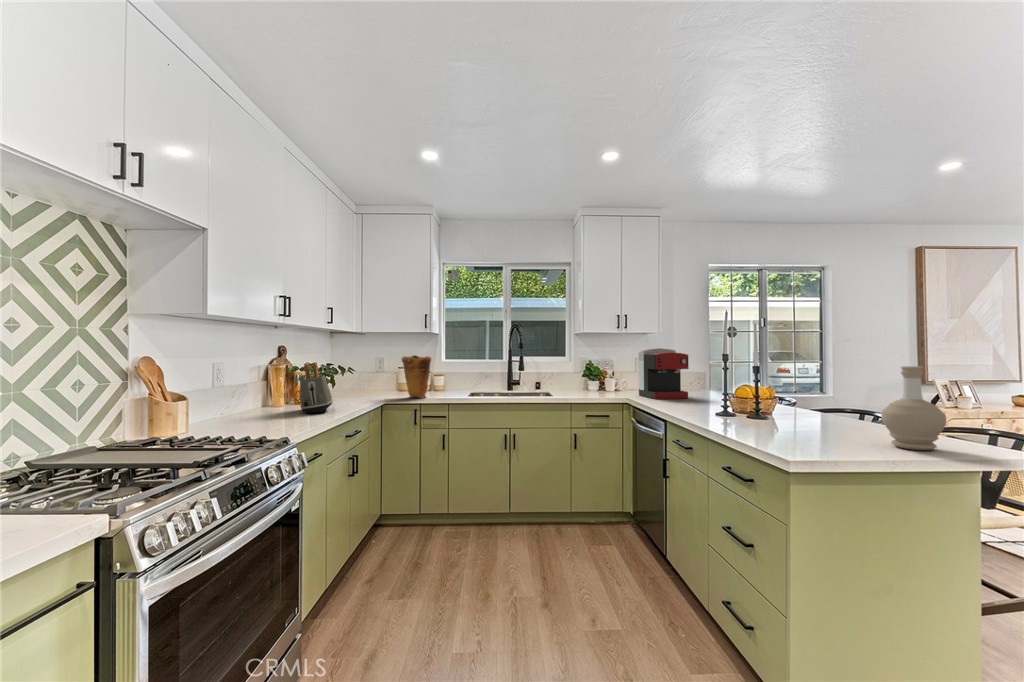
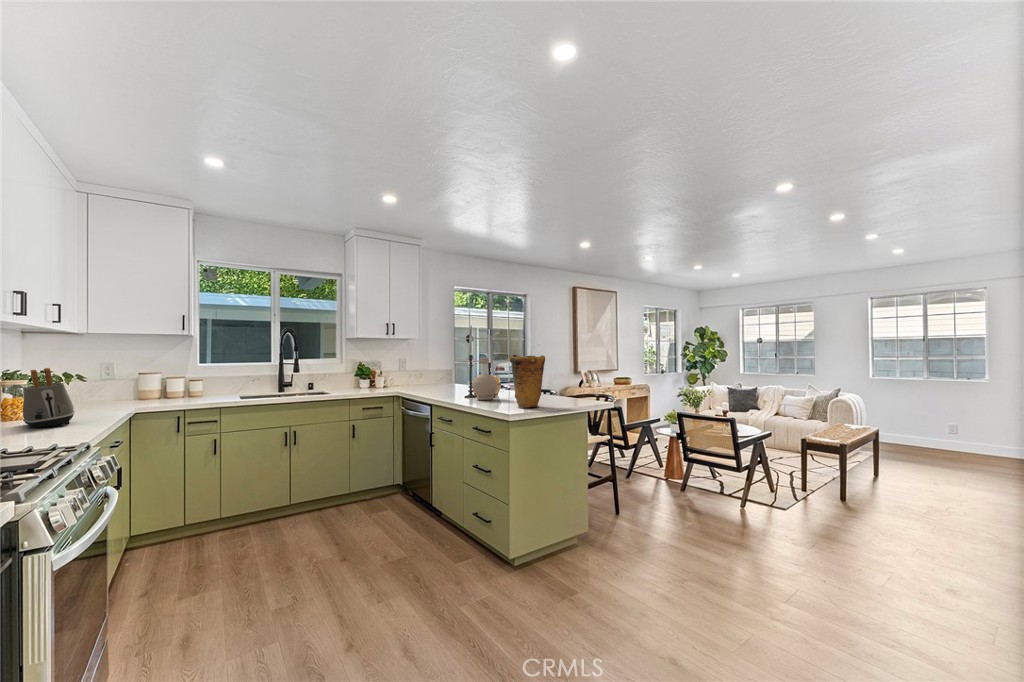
coffee maker: present [638,348,689,399] -> none [404,350,443,390]
vase: present [402,355,431,398] -> present [510,355,545,408]
bottle: present [882,366,946,450] -> present [472,358,498,400]

